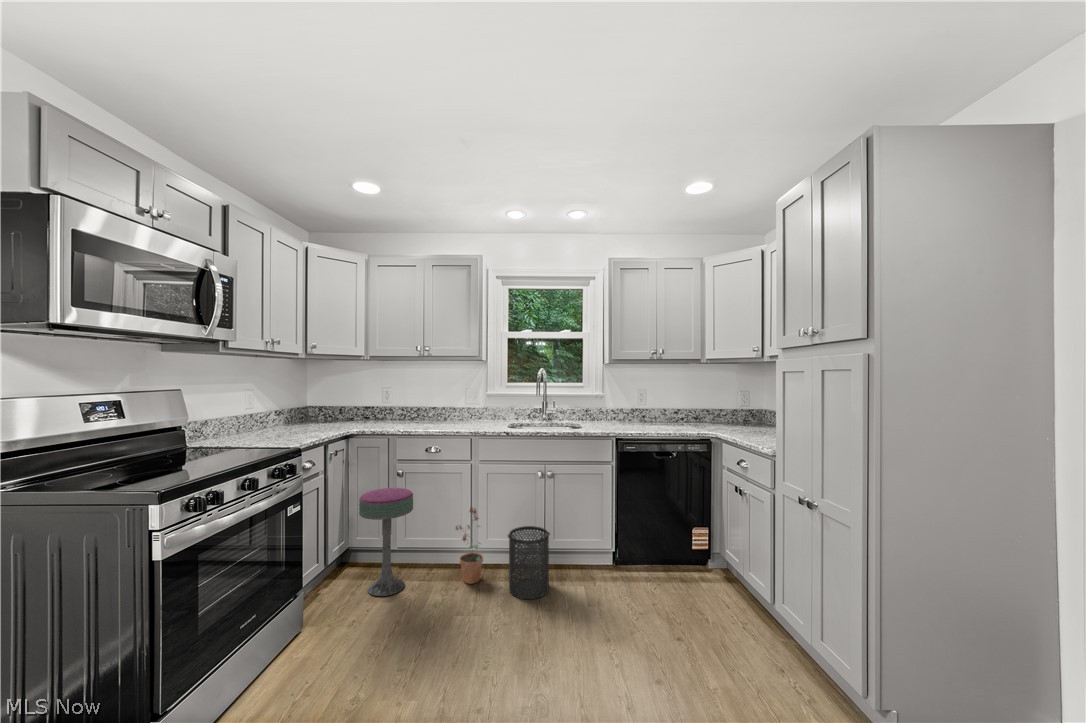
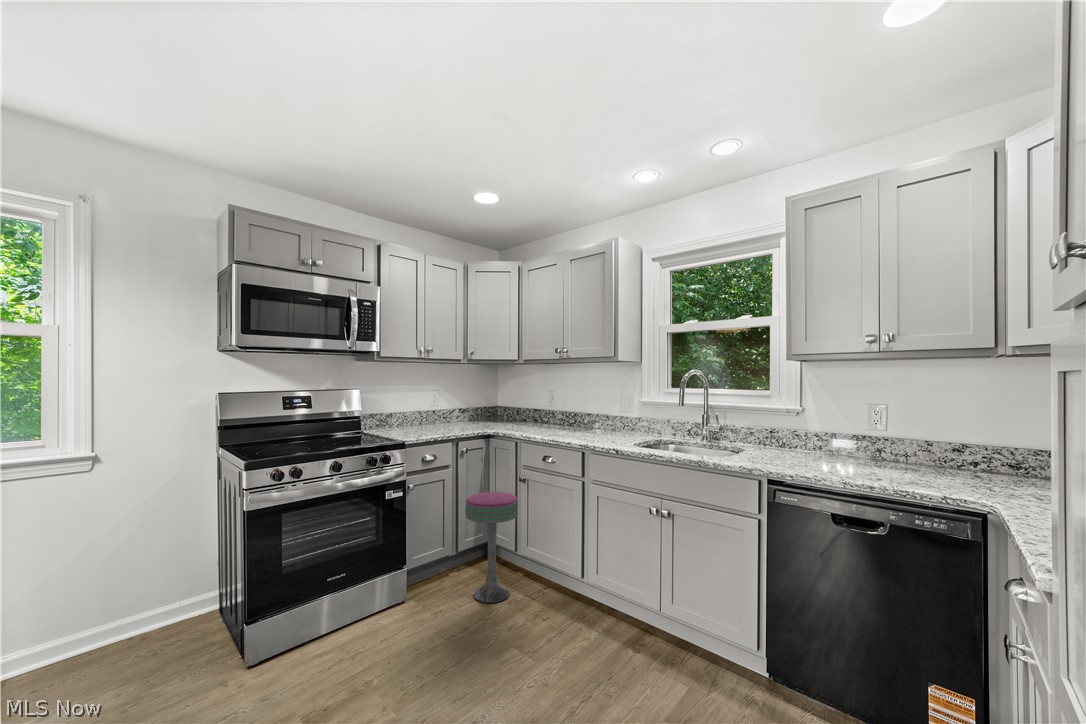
potted plant: present [456,507,483,584] -> none [552,531,582,622]
trash can: present [508,526,550,599] -> none [590,570,642,670]

